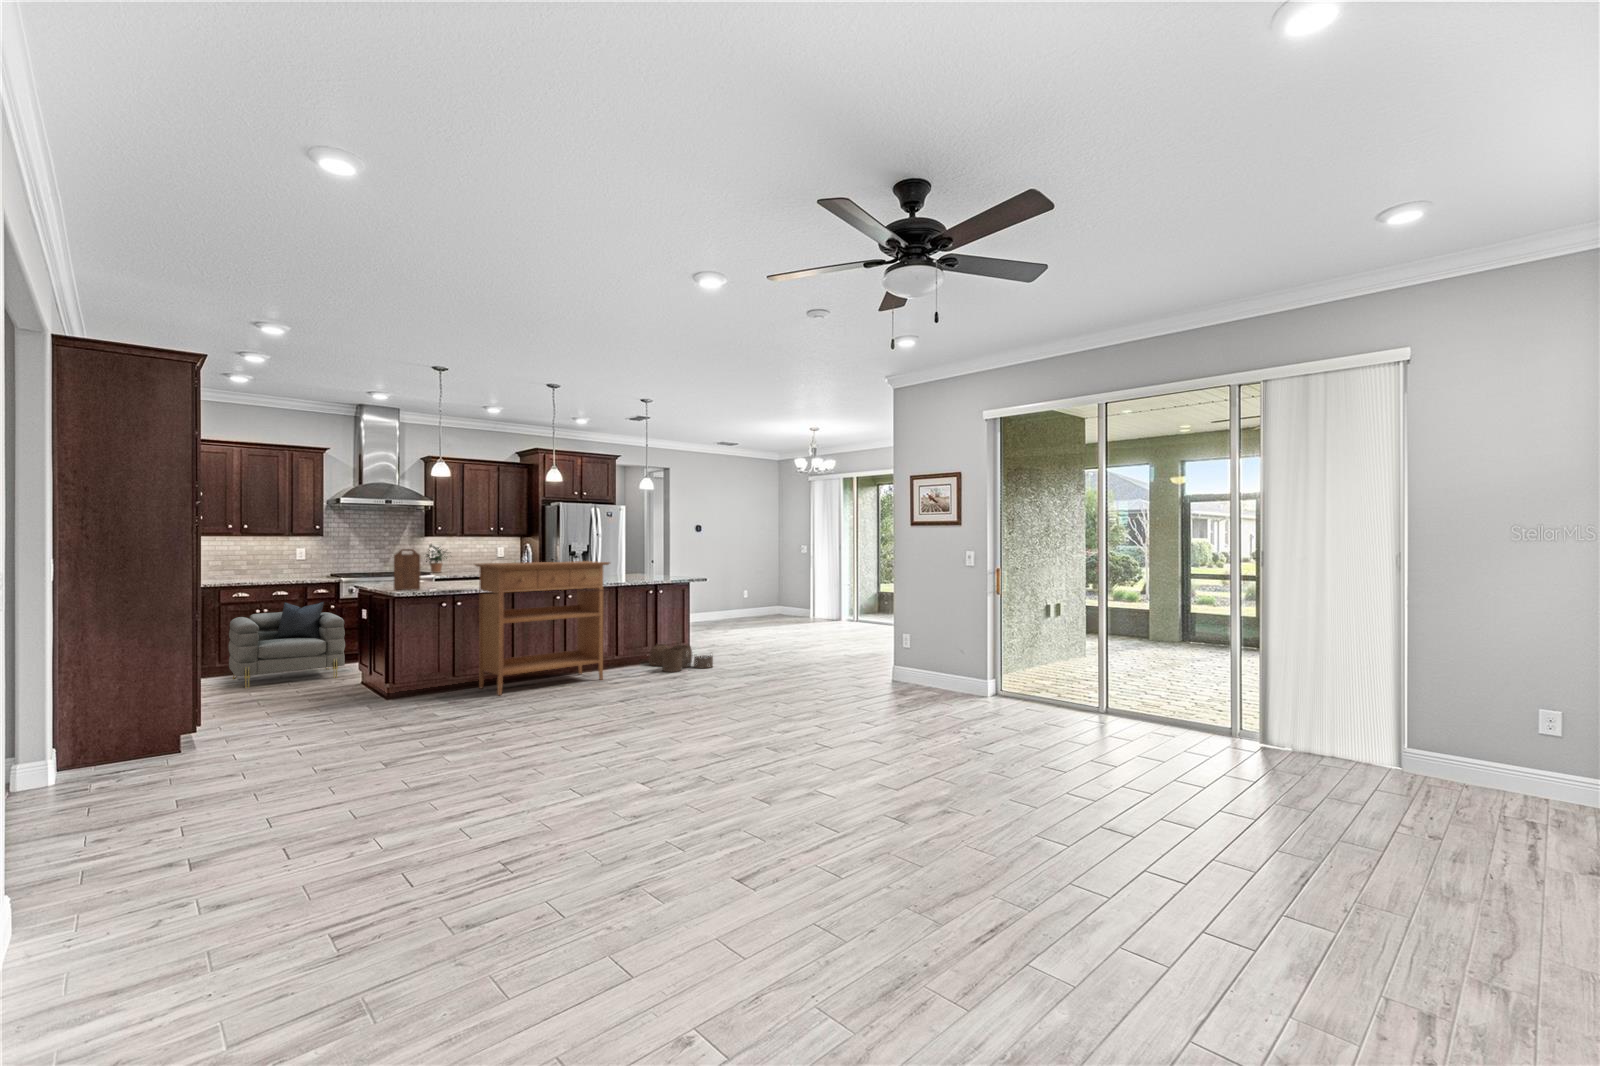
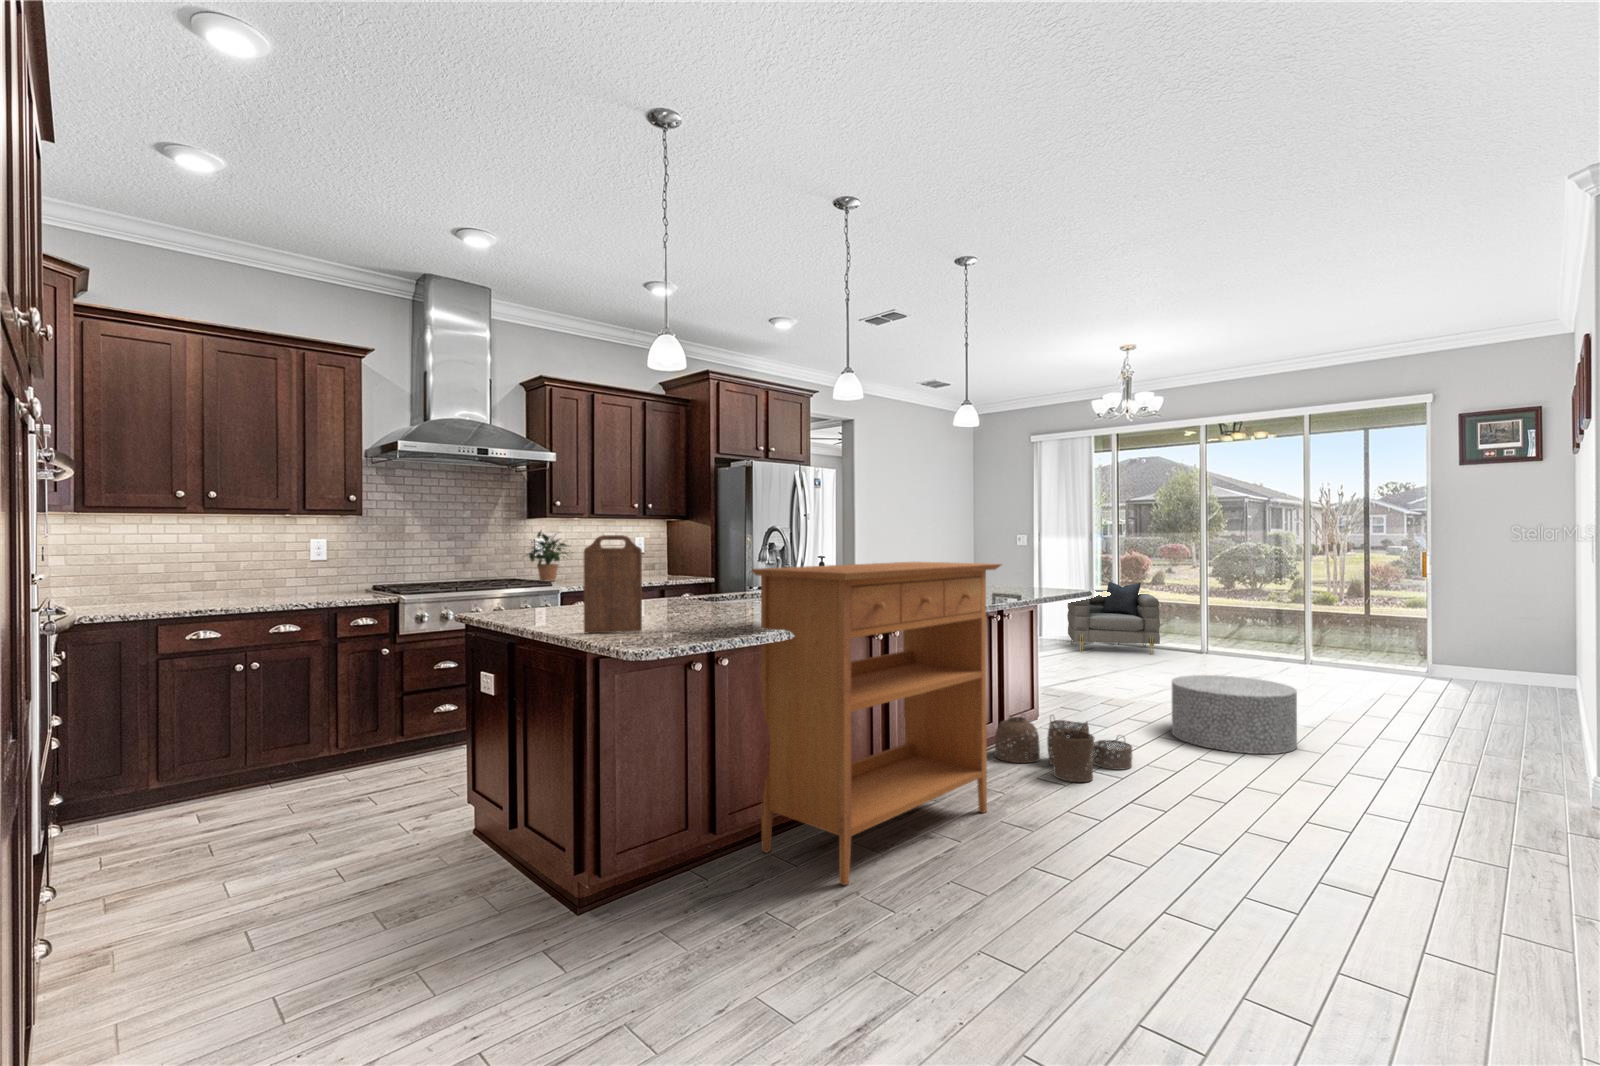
armchair: present [229,602,345,688] -> present [1067,581,1160,654]
ottoman: none [765,626,824,664] -> present [1172,675,1297,754]

